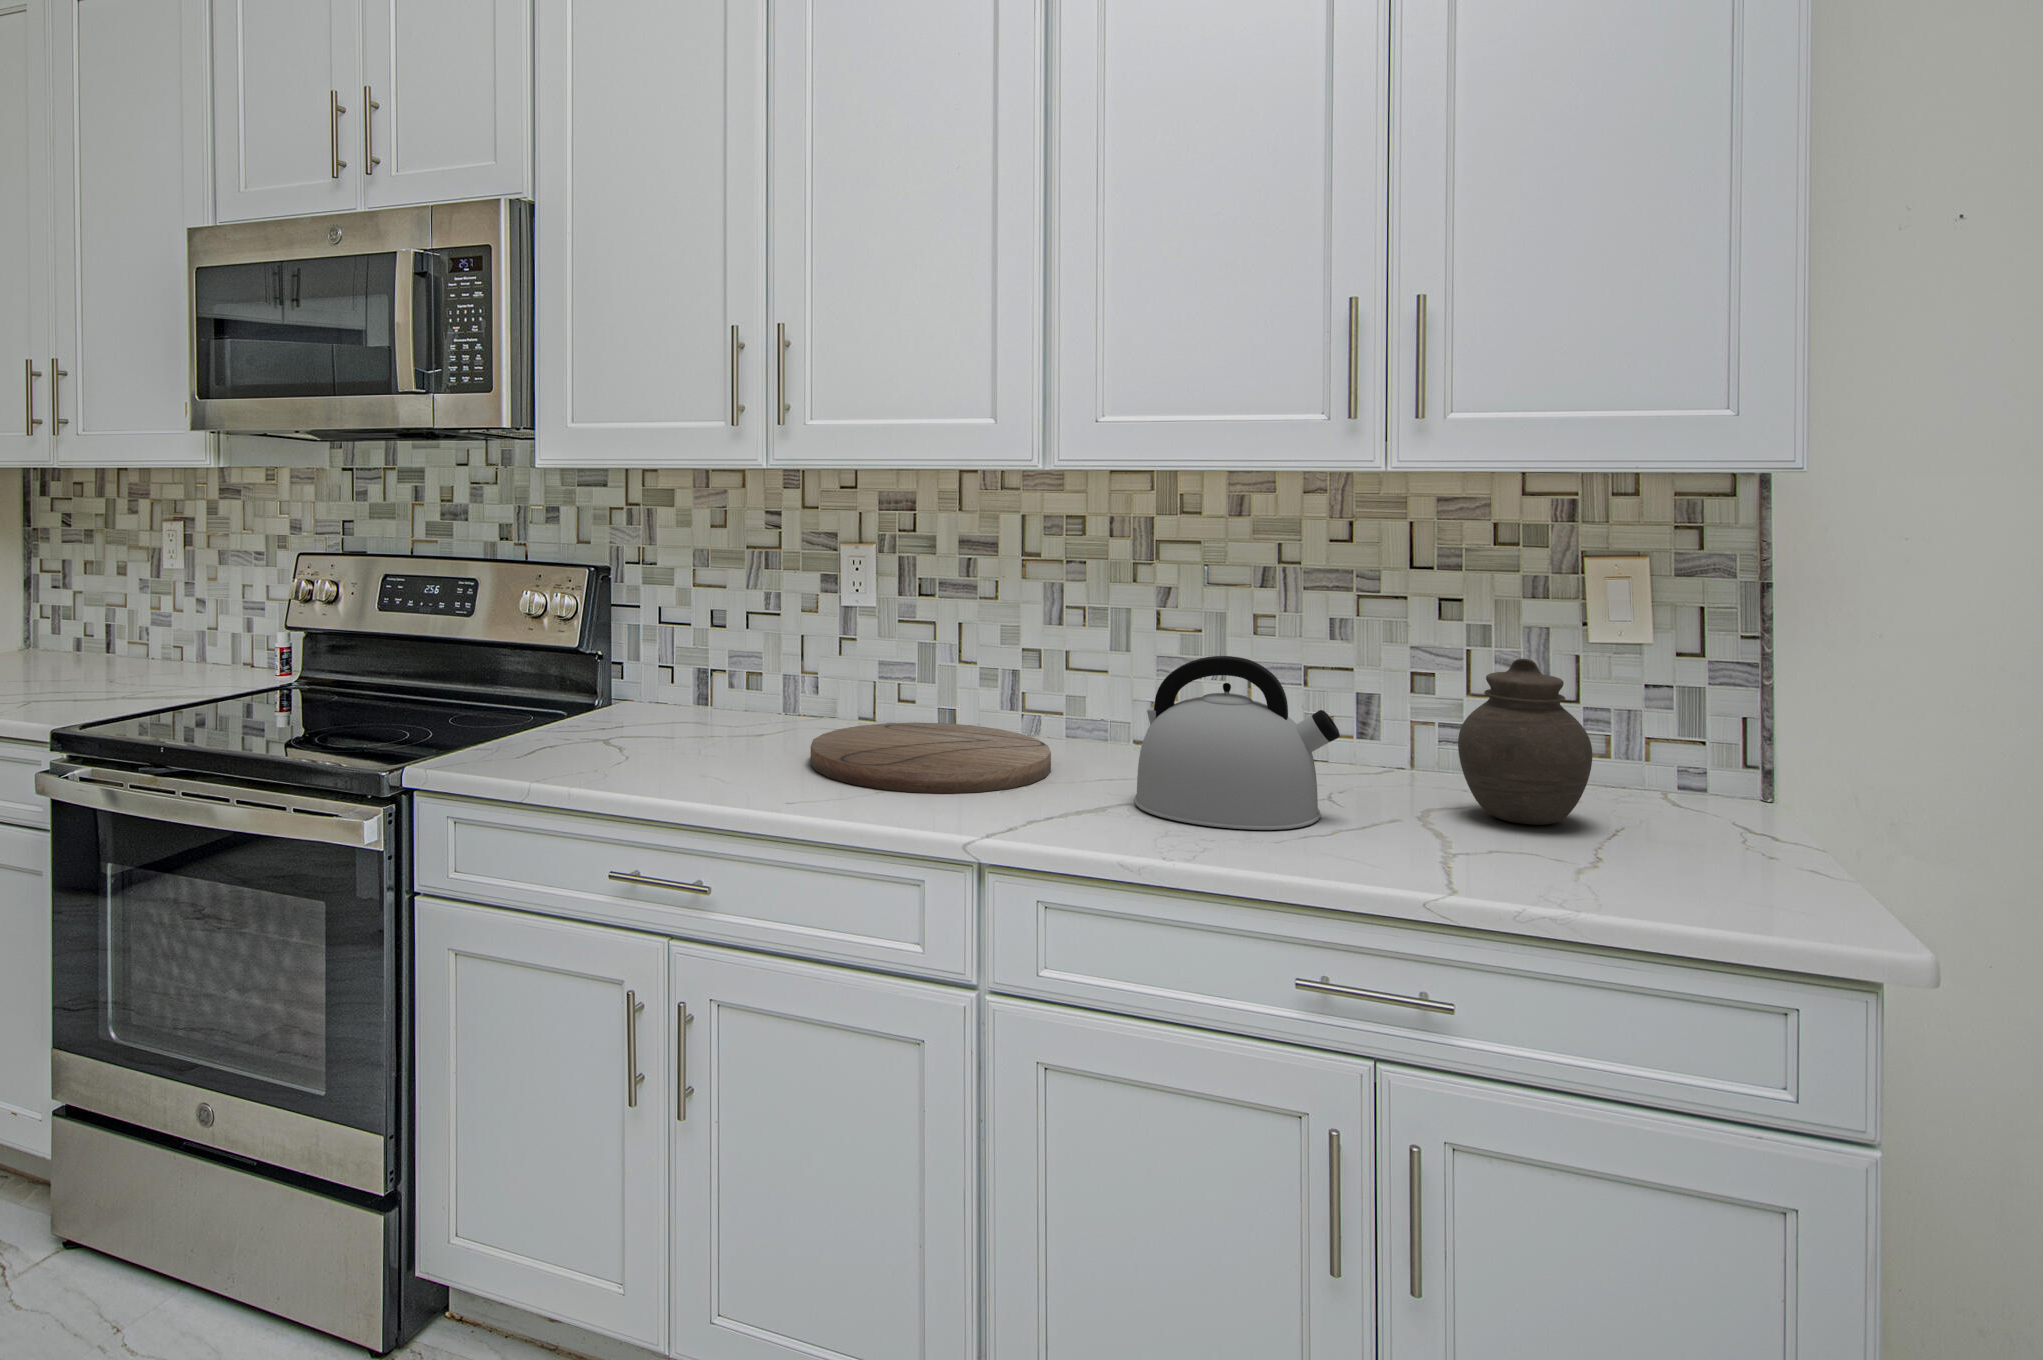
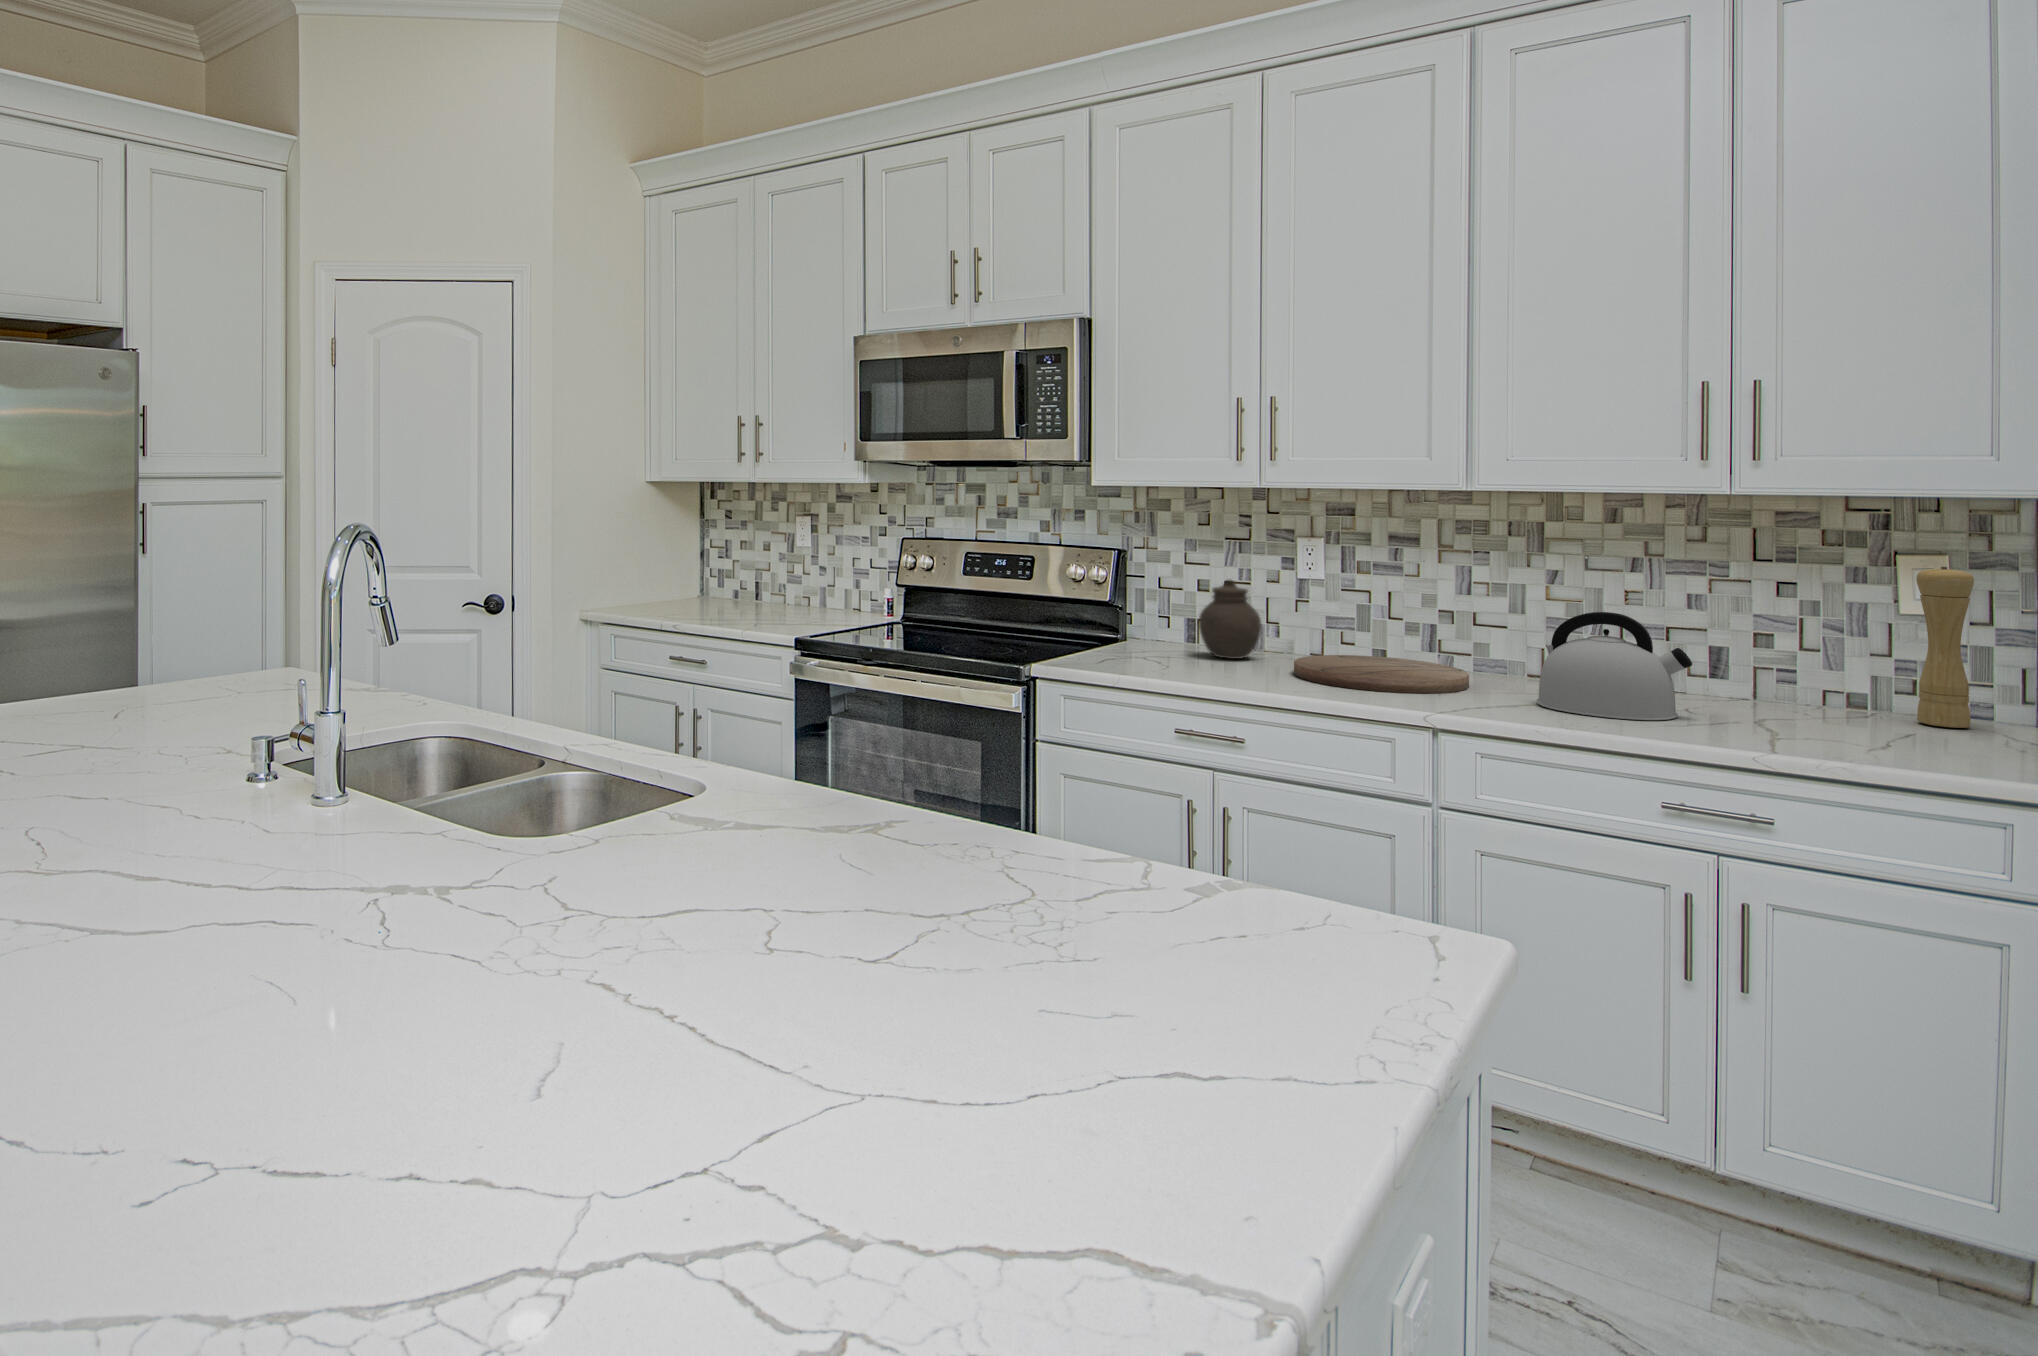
pepper mill: none [1613,574,1683,810] -> present [1916,567,1974,728]
jar: present [1458,659,1592,825] -> present [1199,579,1261,659]

